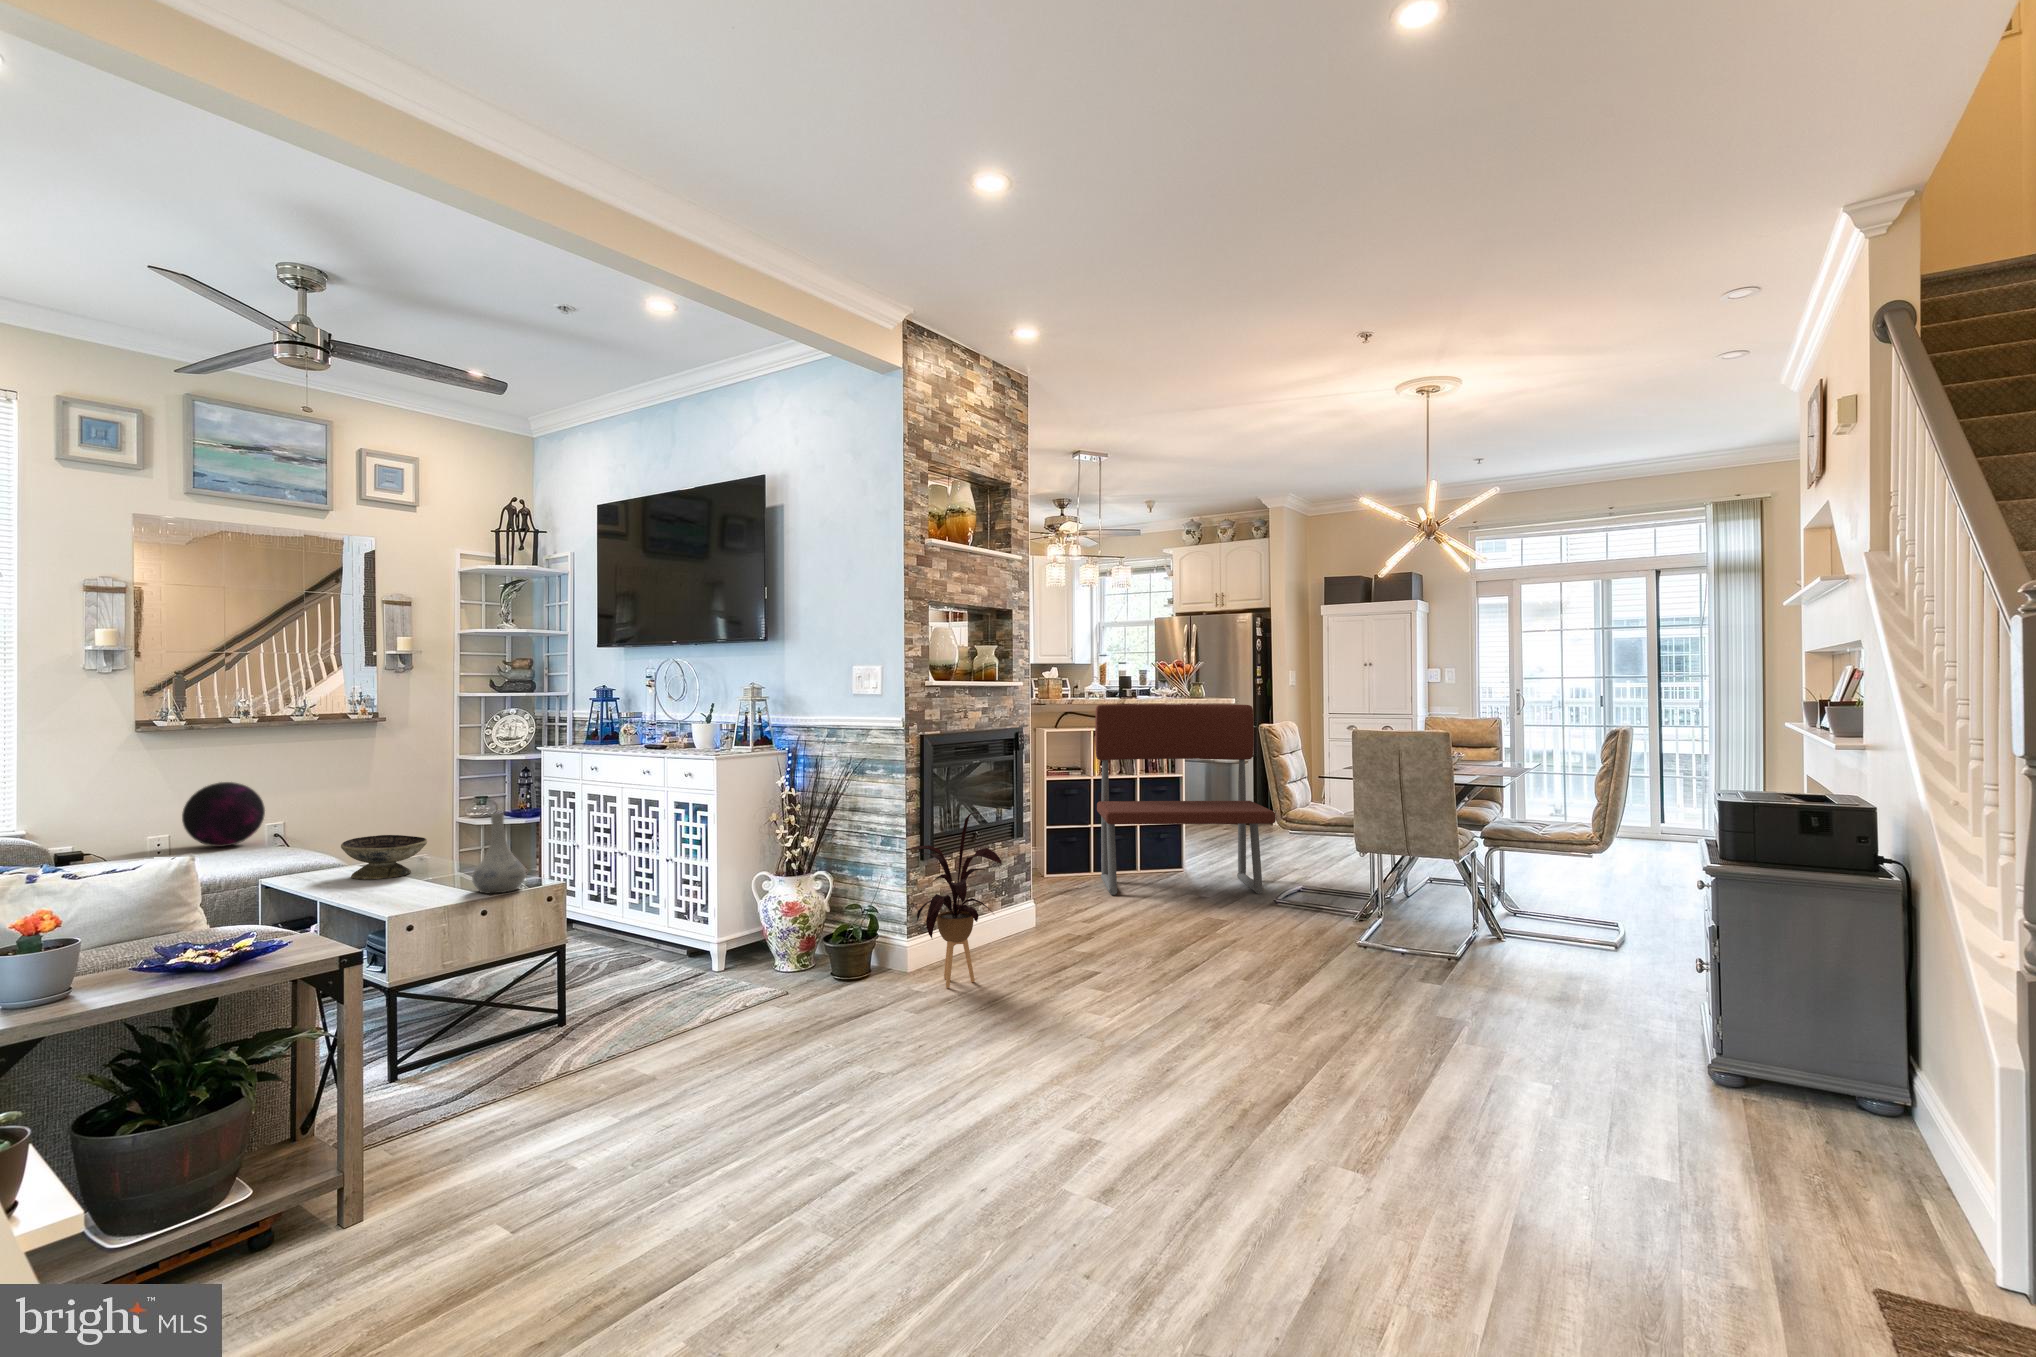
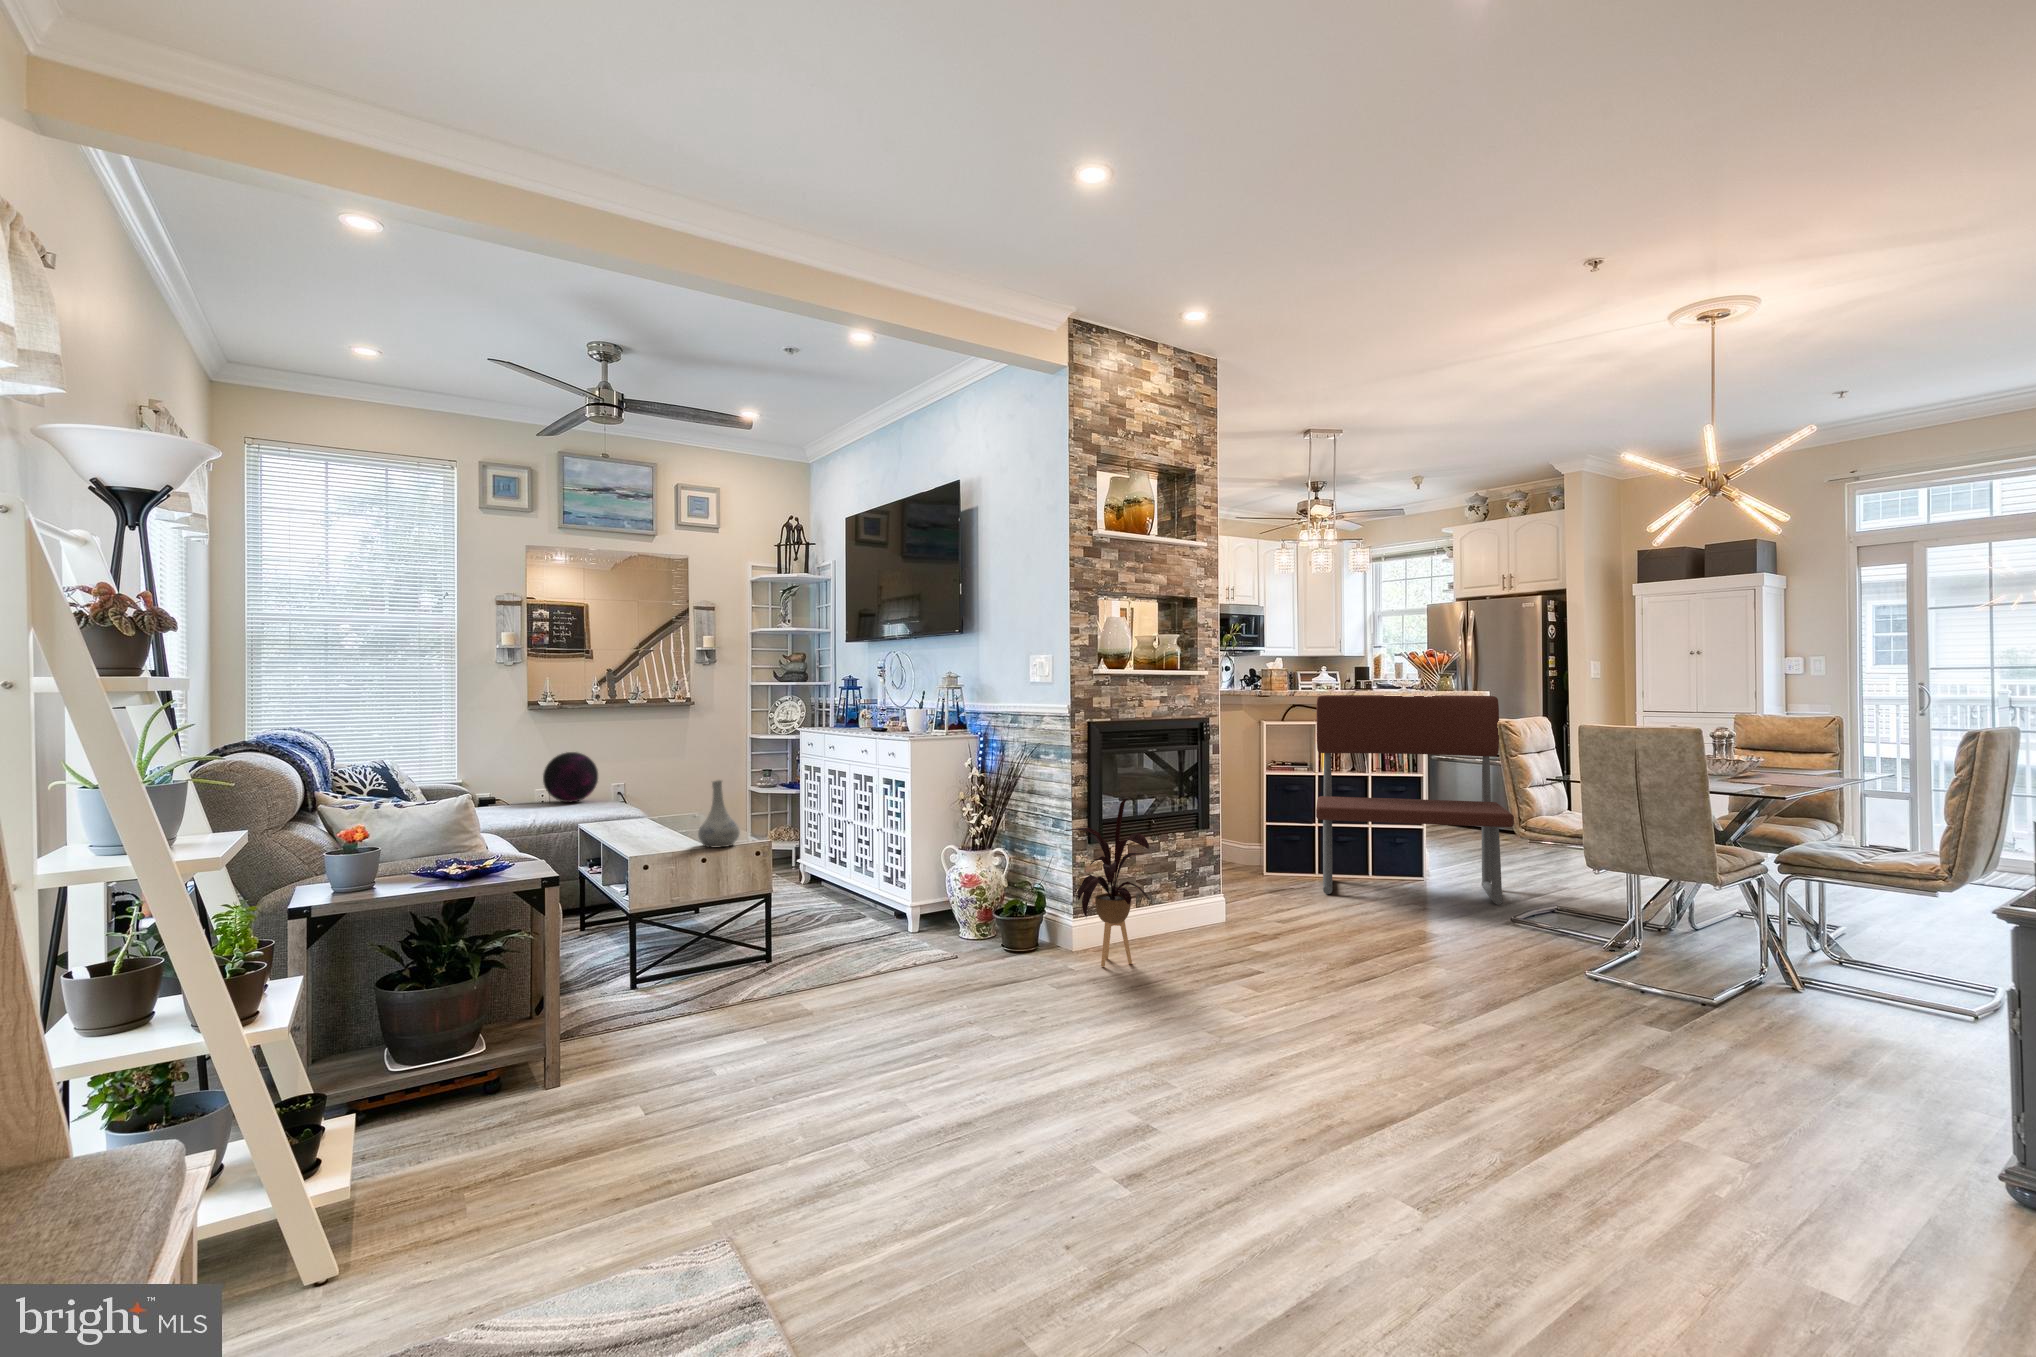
decorative bowl: present [341,835,427,880] -> none [621,797,684,832]

